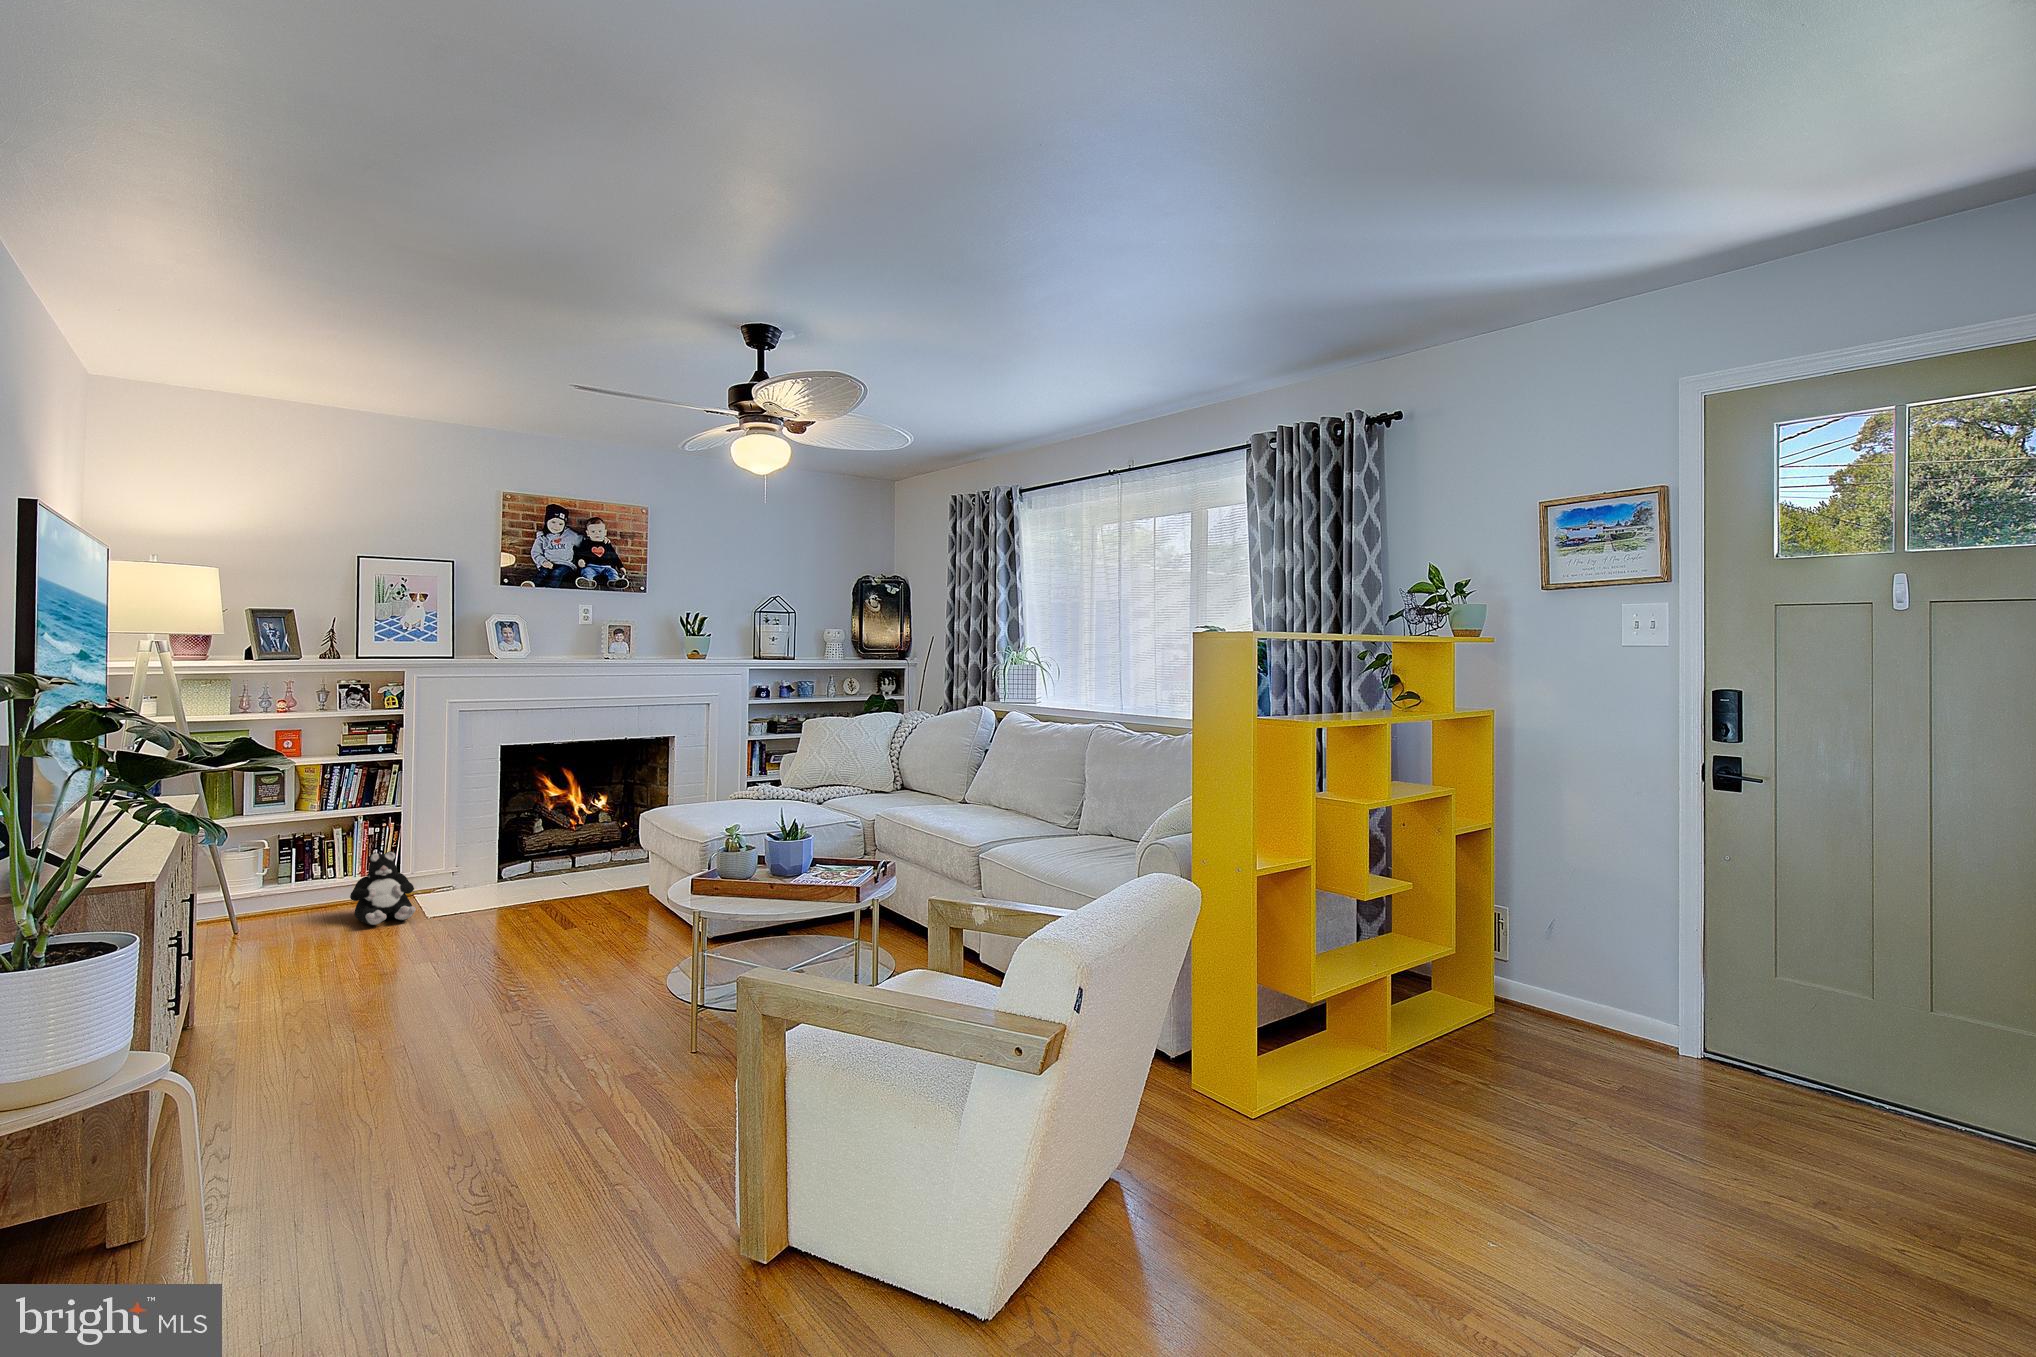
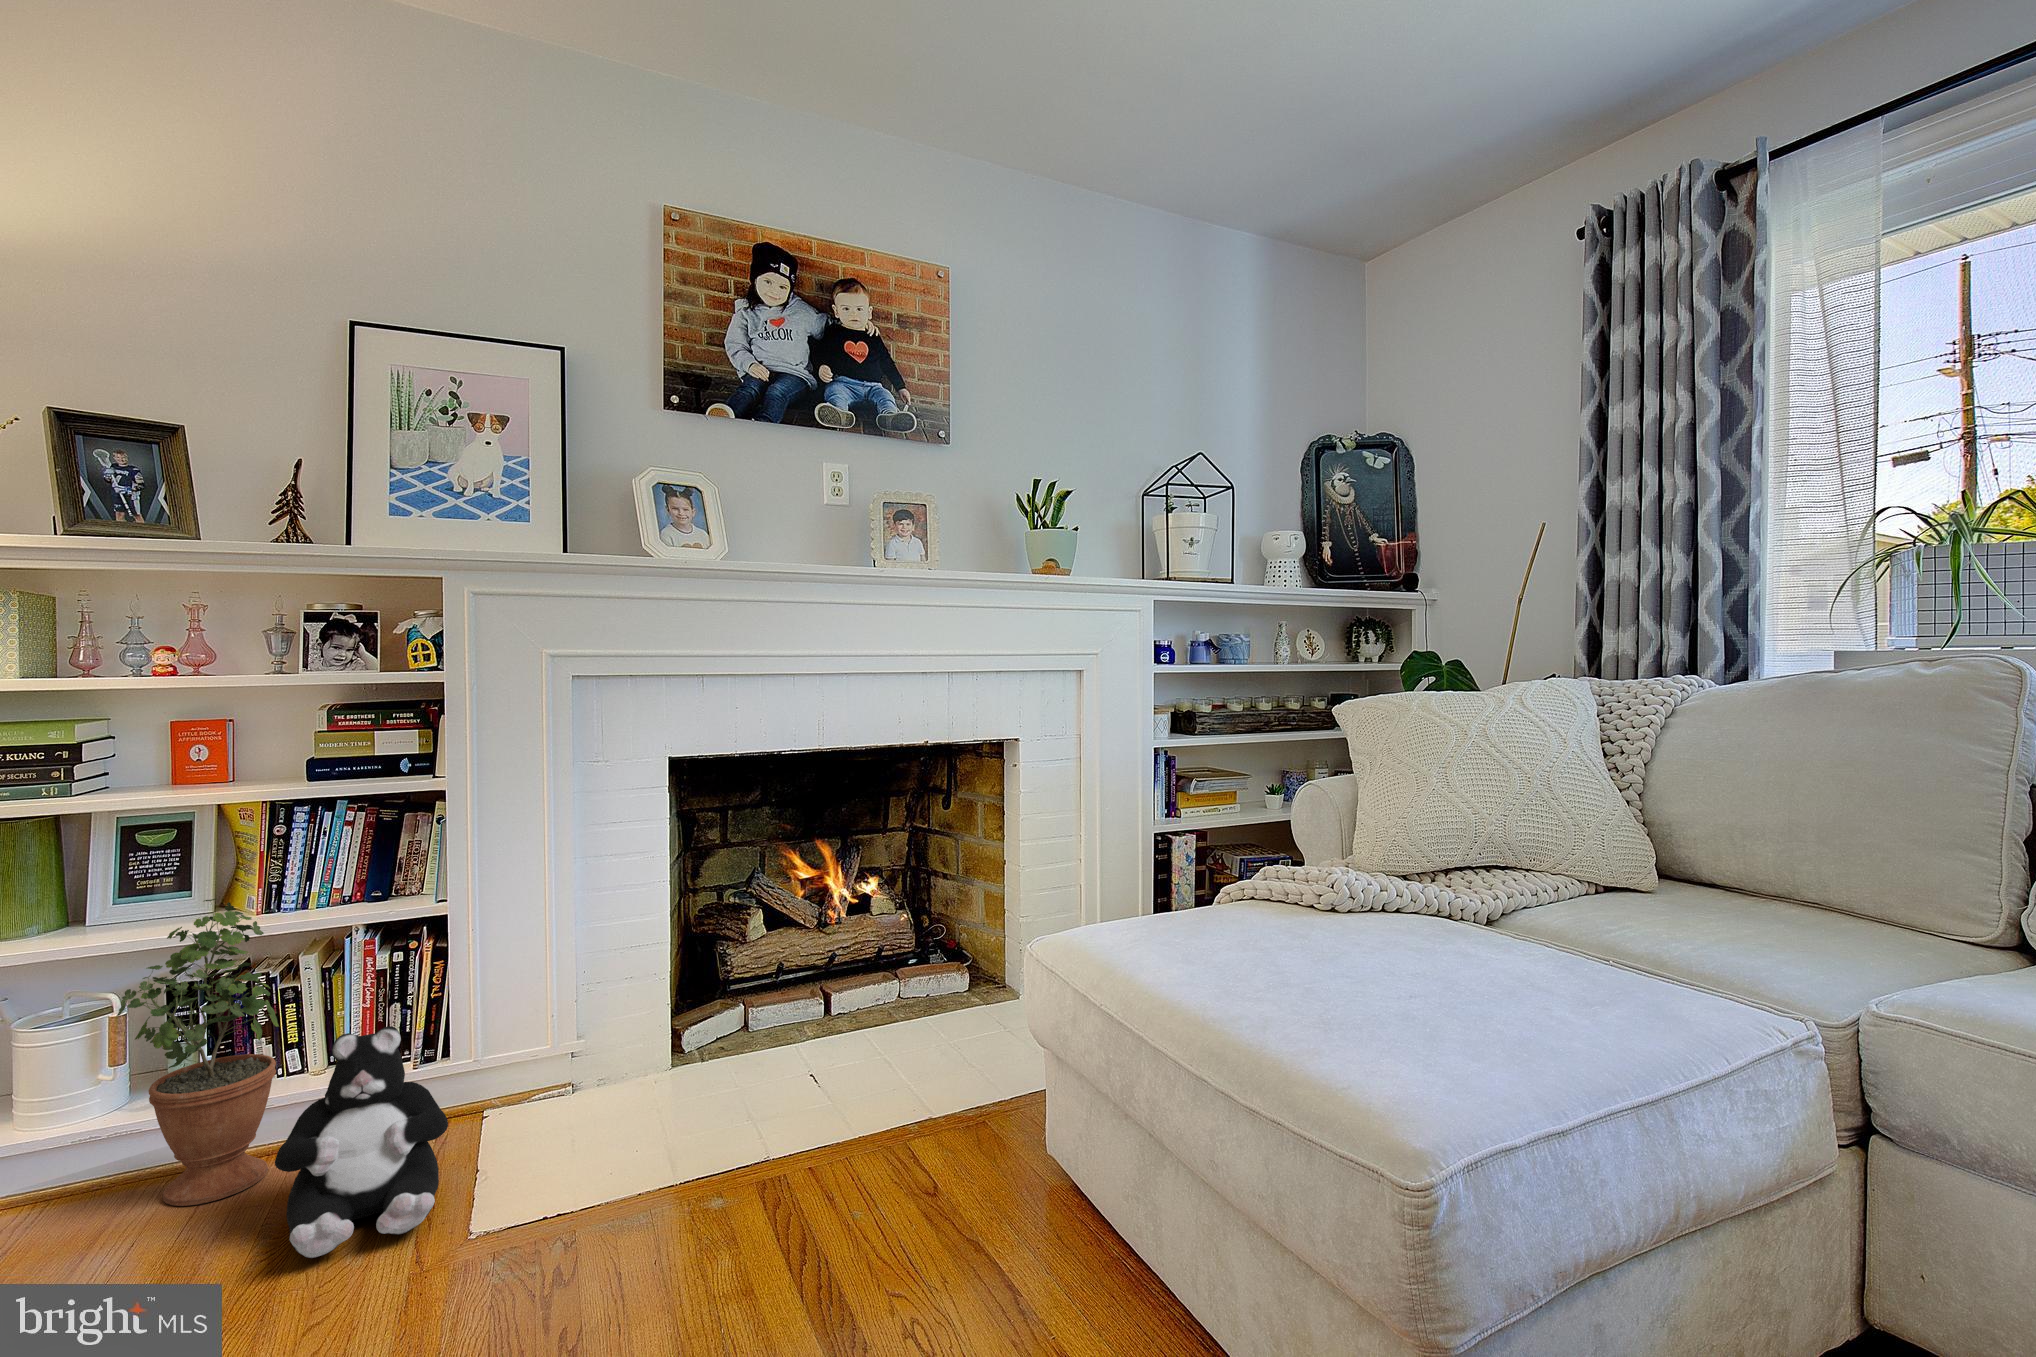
potted plant: none [276,804,335,919] -> present [117,899,279,1206]

